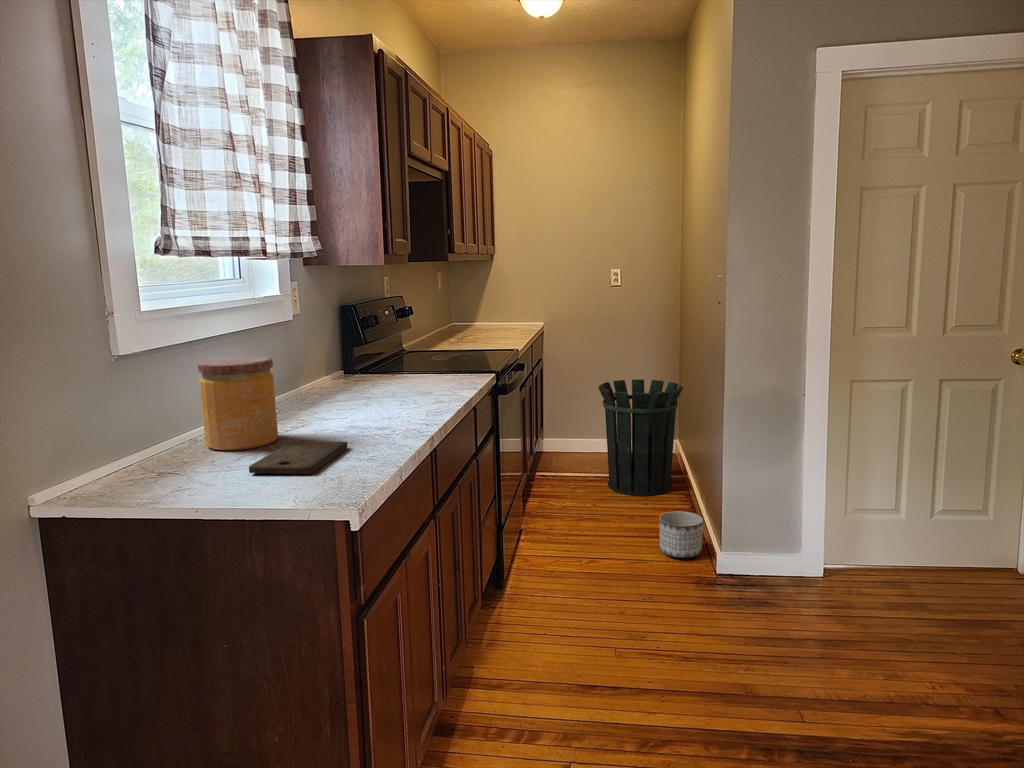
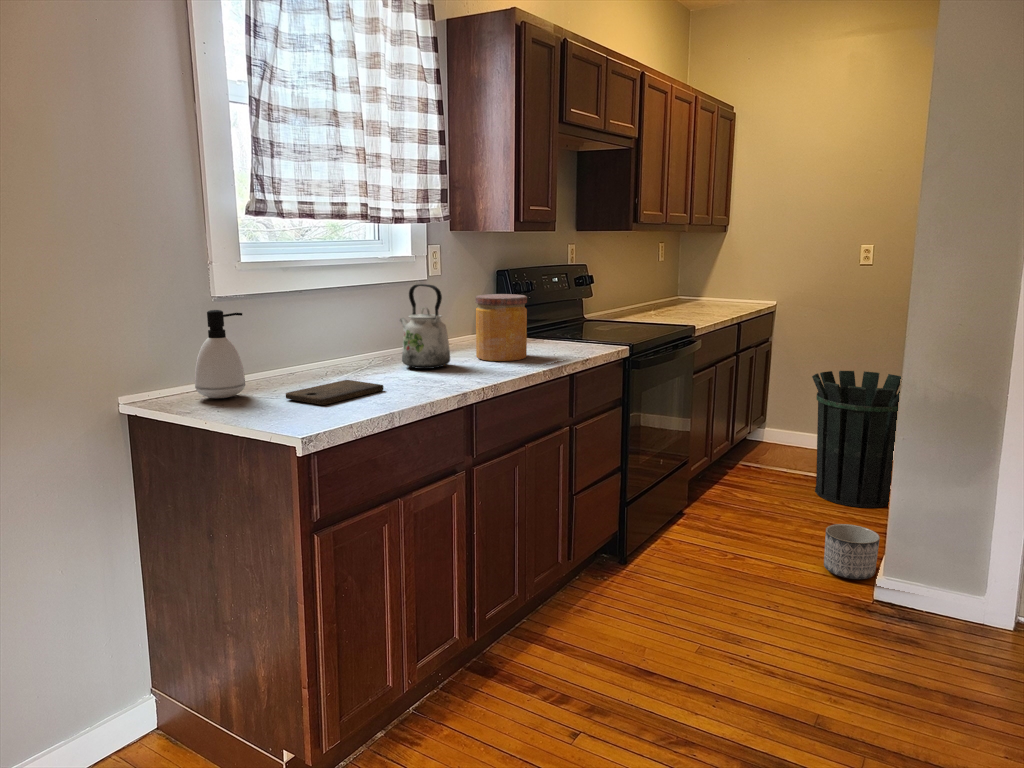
kettle: none [300,327,370,419] -> present [400,284,450,369]
jar: present [197,356,278,450] -> present [476,294,527,361]
soap dispenser: none [118,373,185,486] -> present [195,310,245,398]

